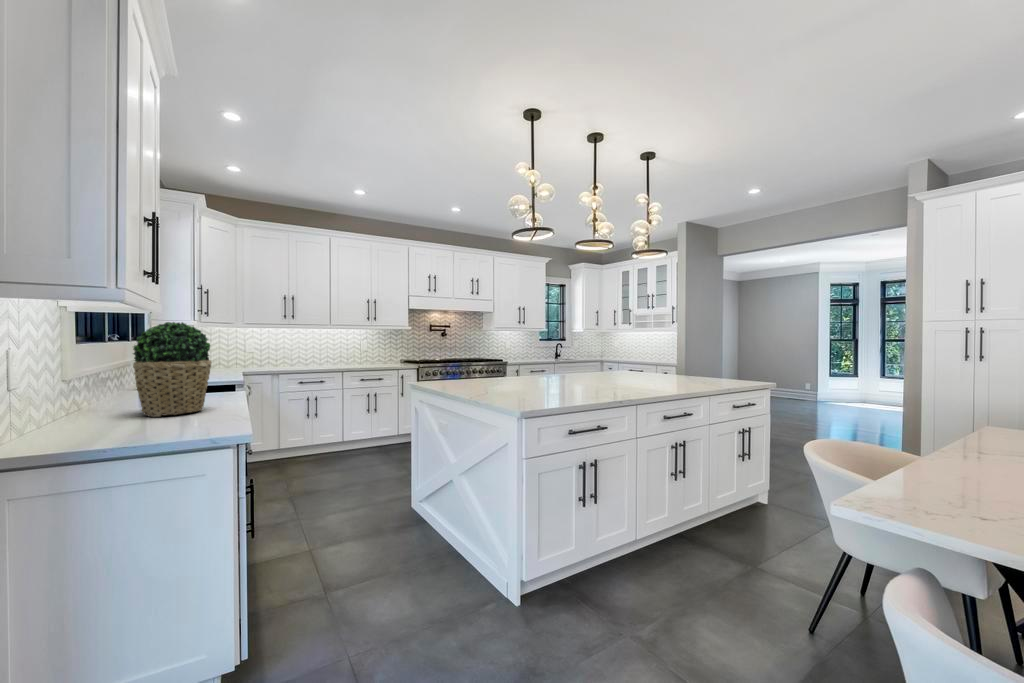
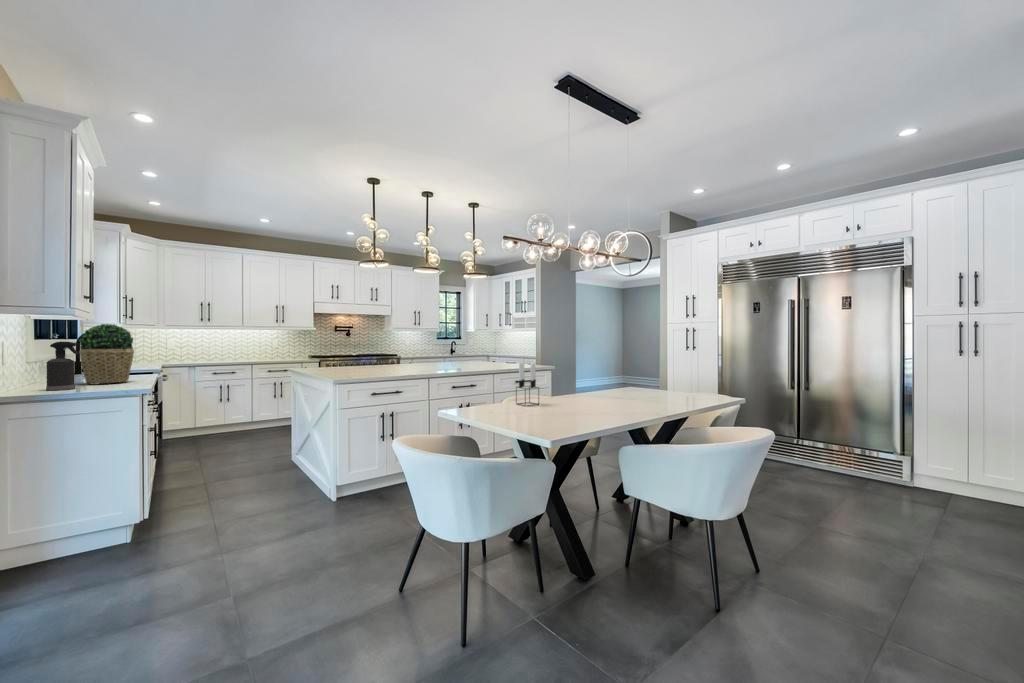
spray bottle: none [76,351,128,434] -> present [46,342,79,390]
candle holder: none [929,400,993,499] -> present [516,362,539,406]

